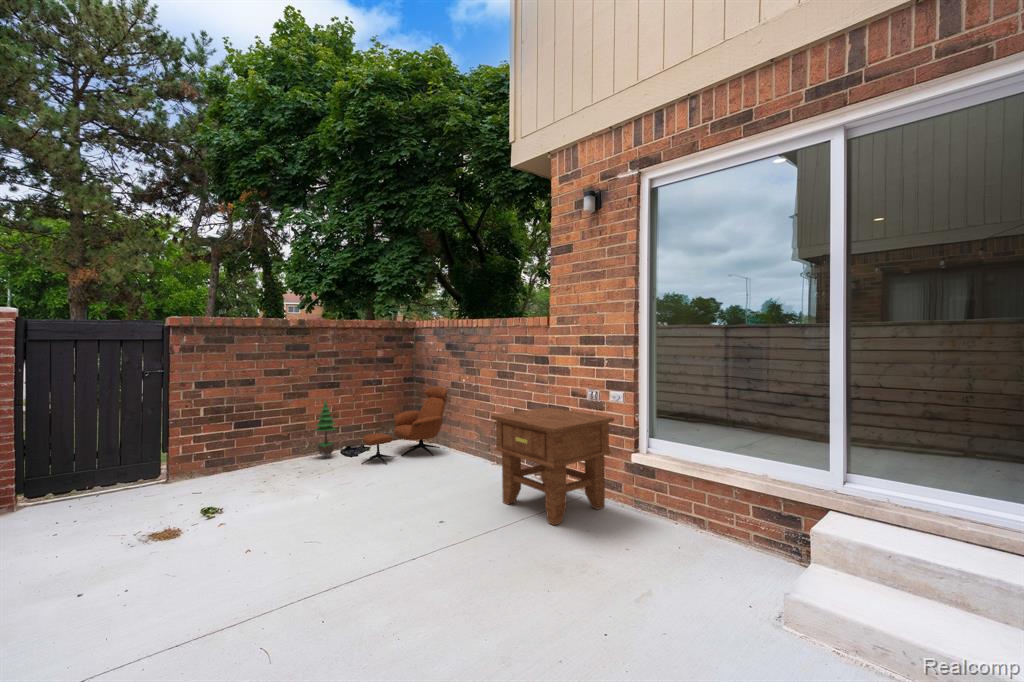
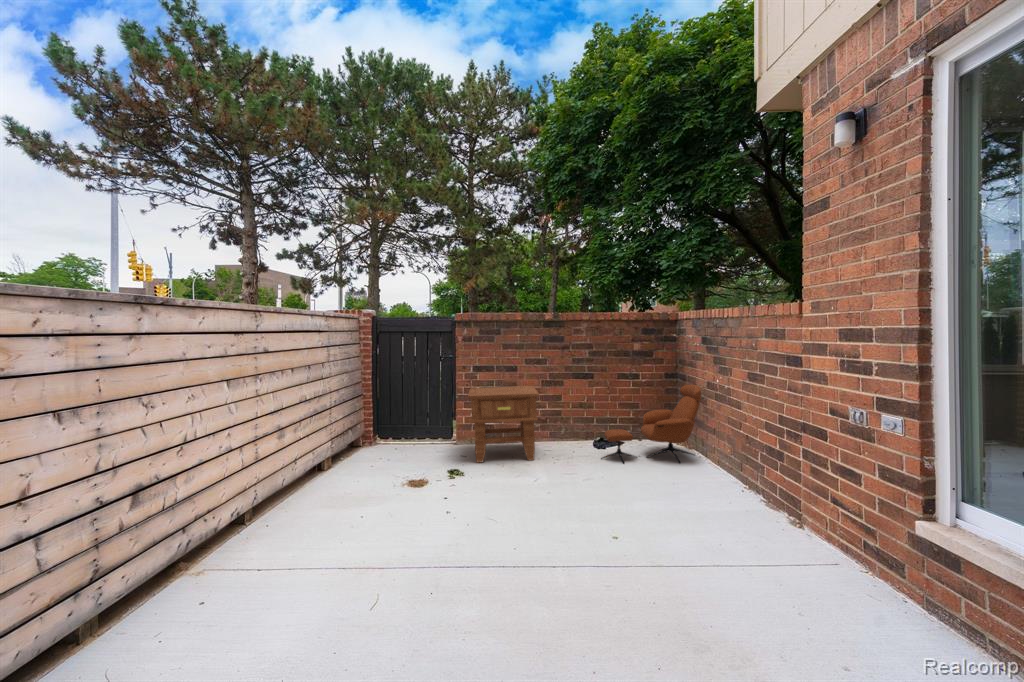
potted tree: present [316,401,336,457] -> none [566,390,587,446]
side table: present [491,407,614,525] -> present [468,386,539,463]

